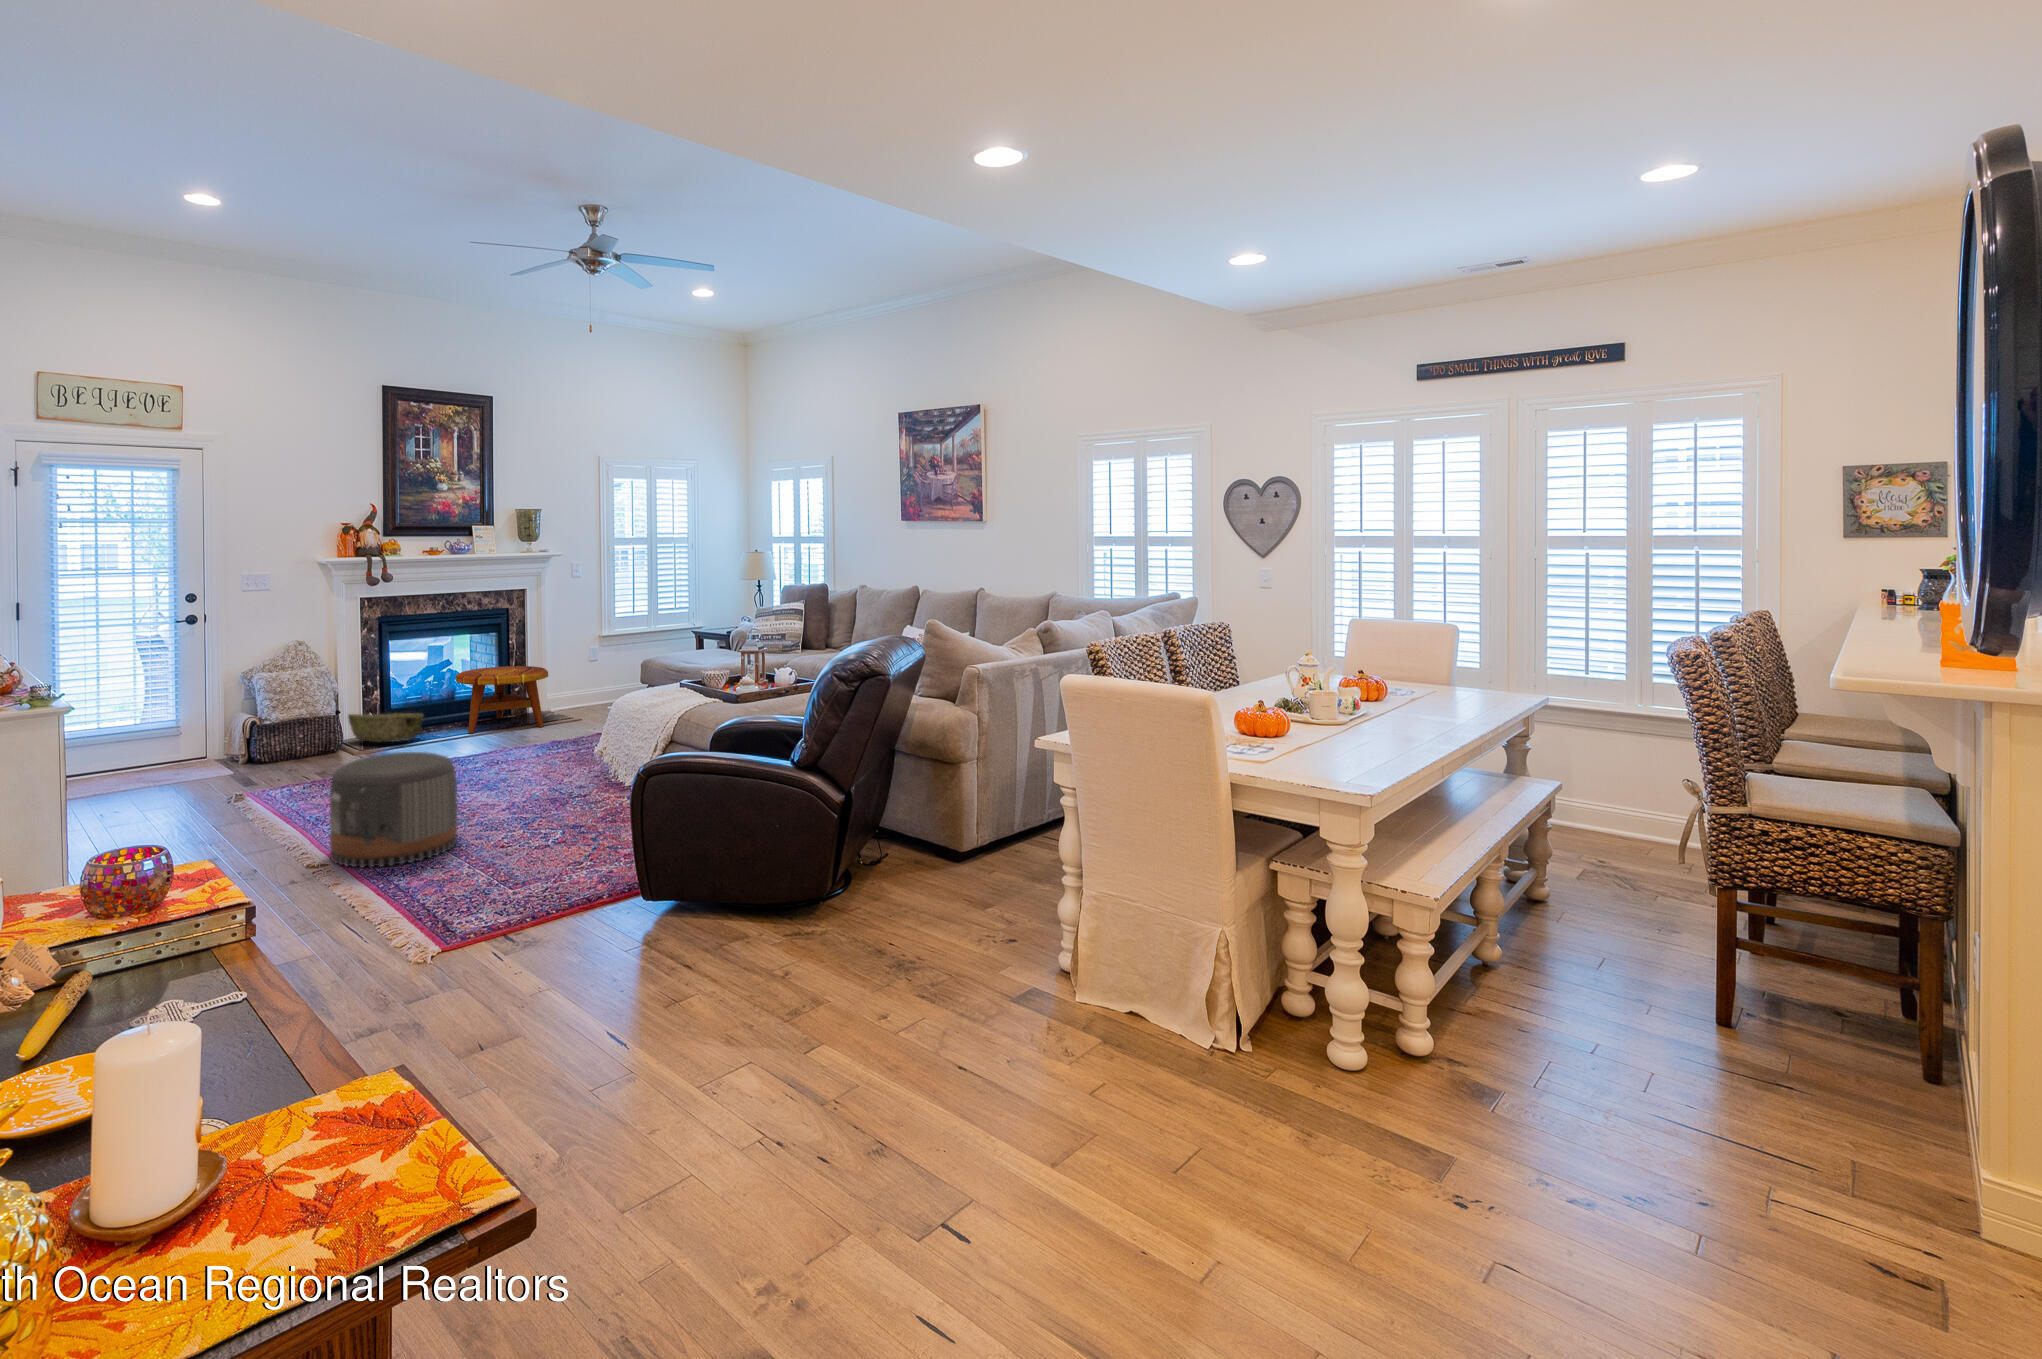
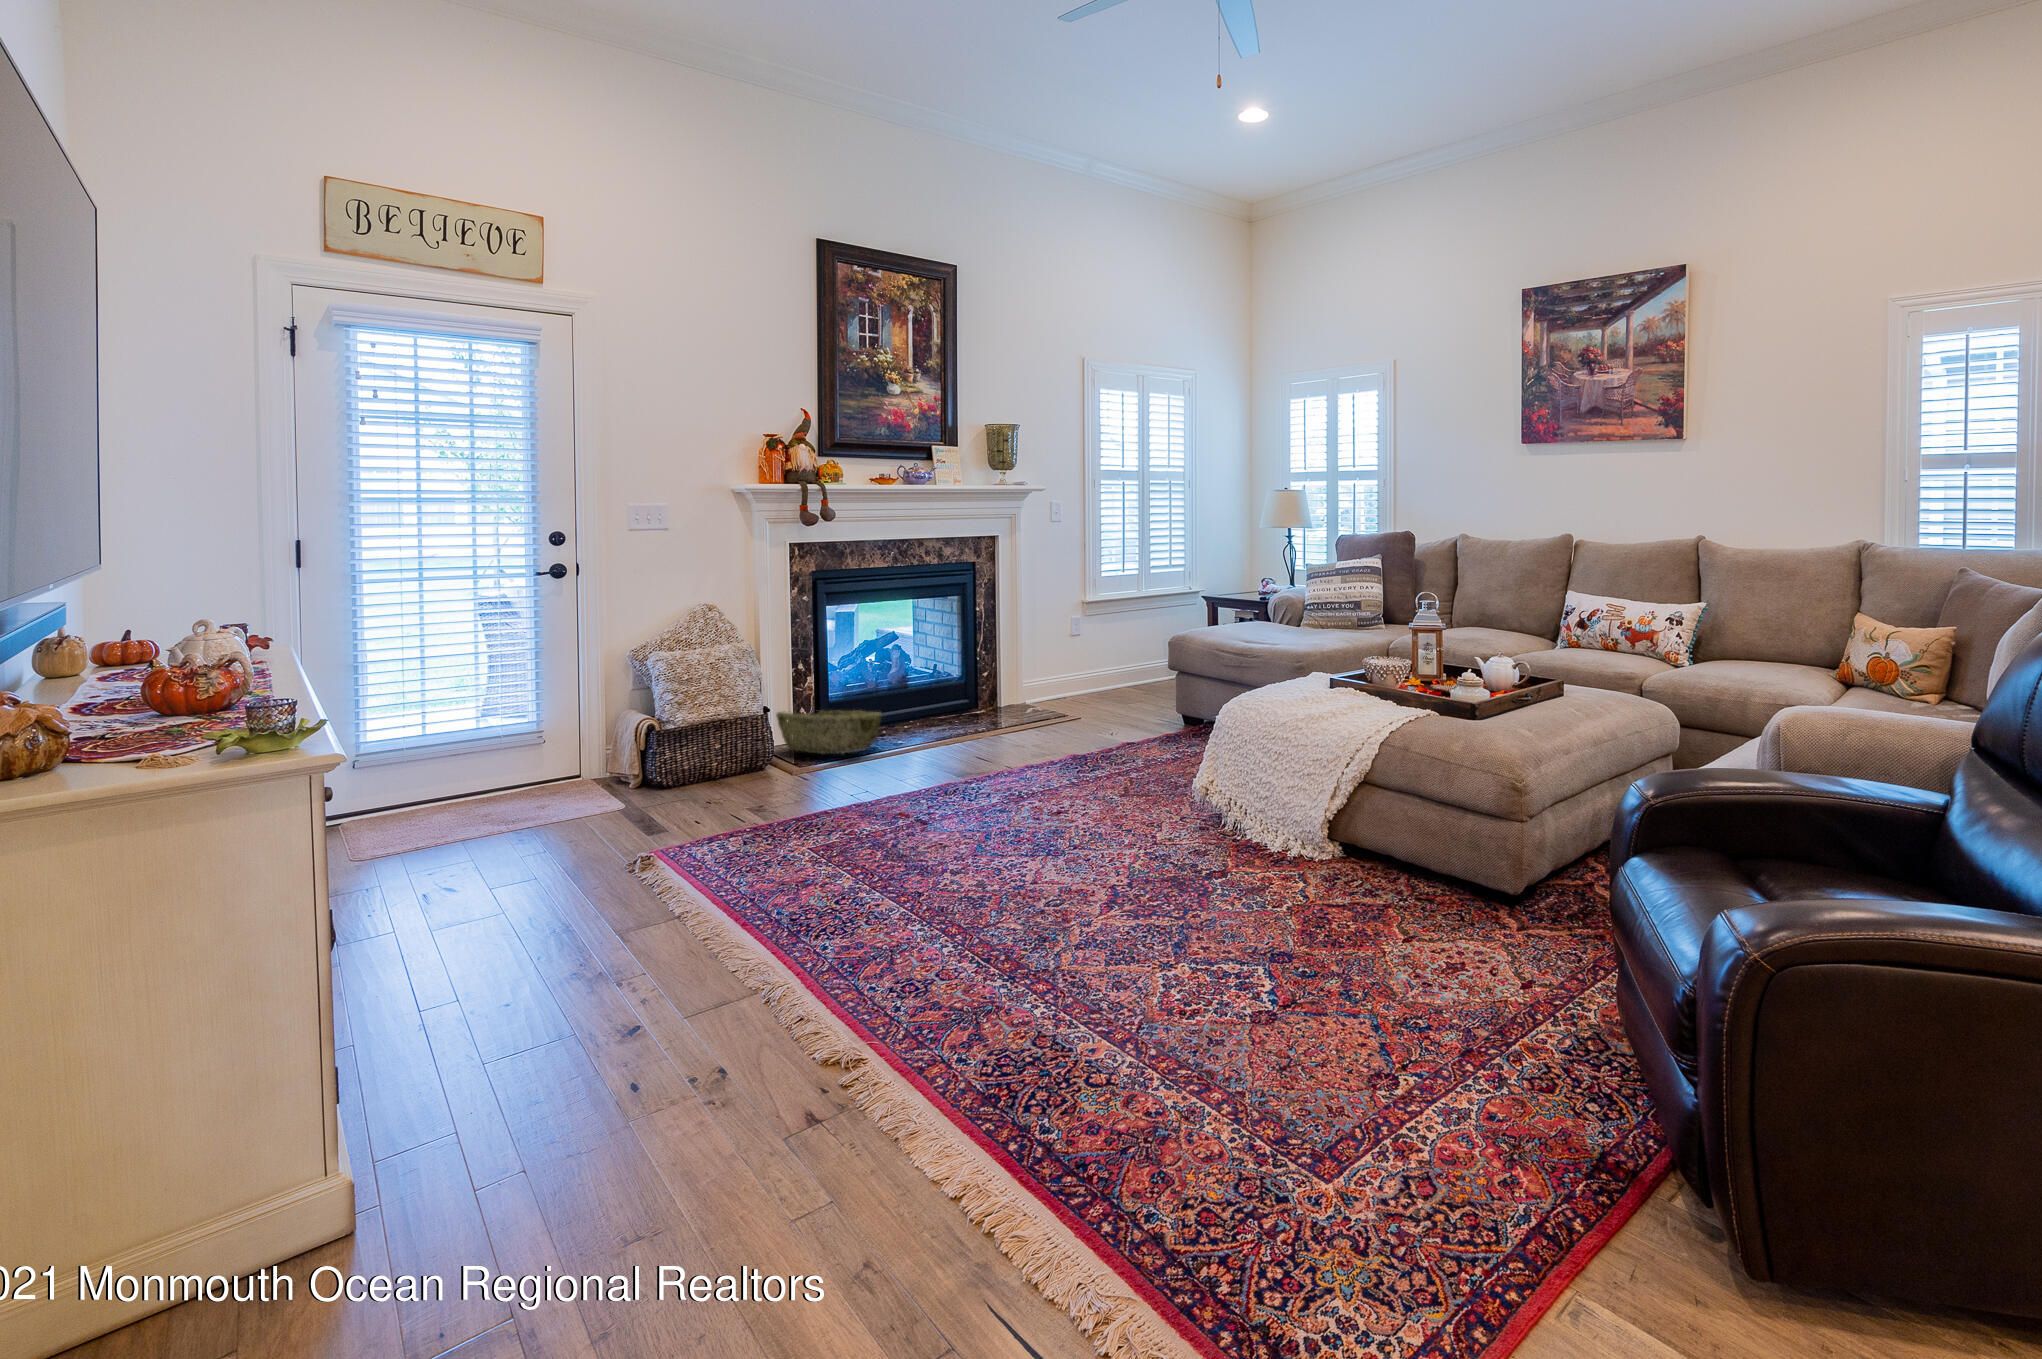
side table: present [456,666,548,733] -> none [916,644,1041,740]
pouf: present [330,752,457,867] -> none [831,812,1057,1064]

